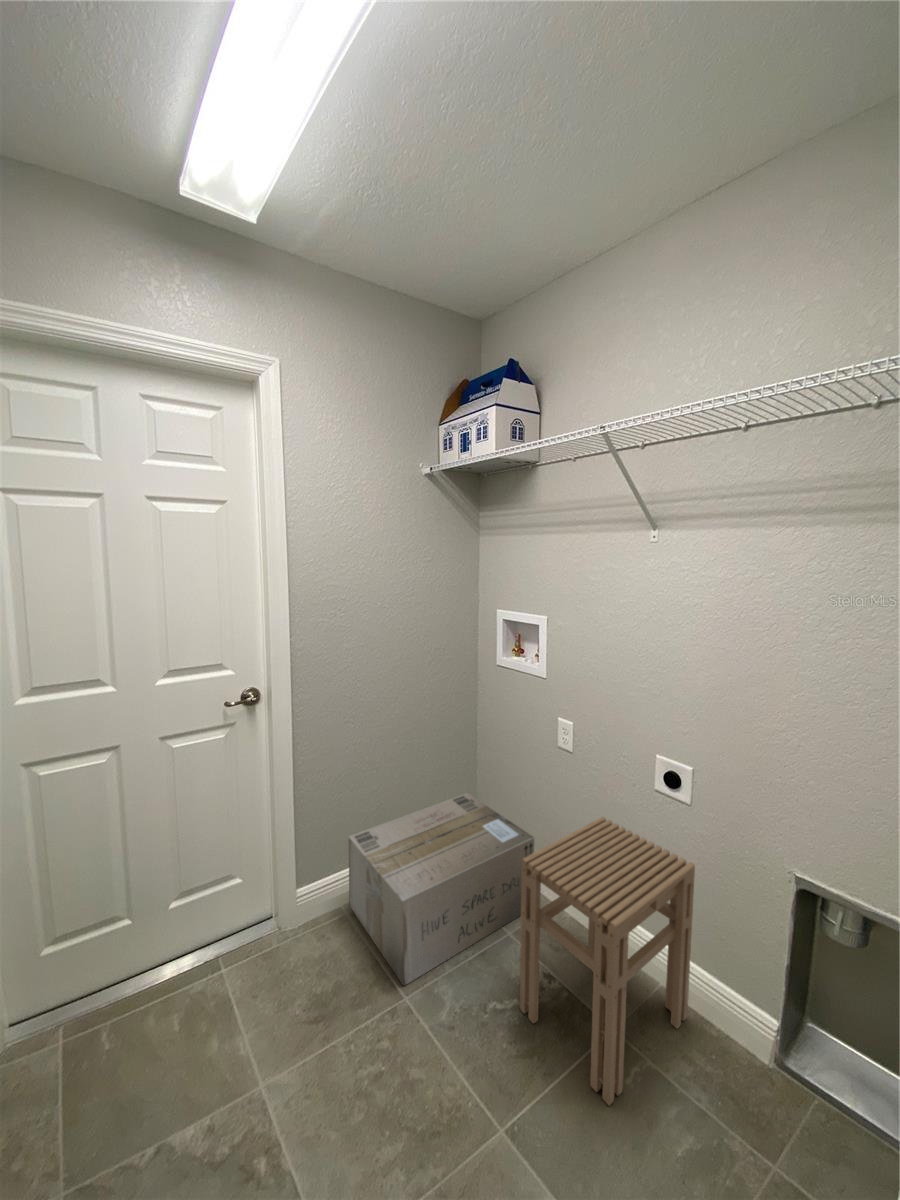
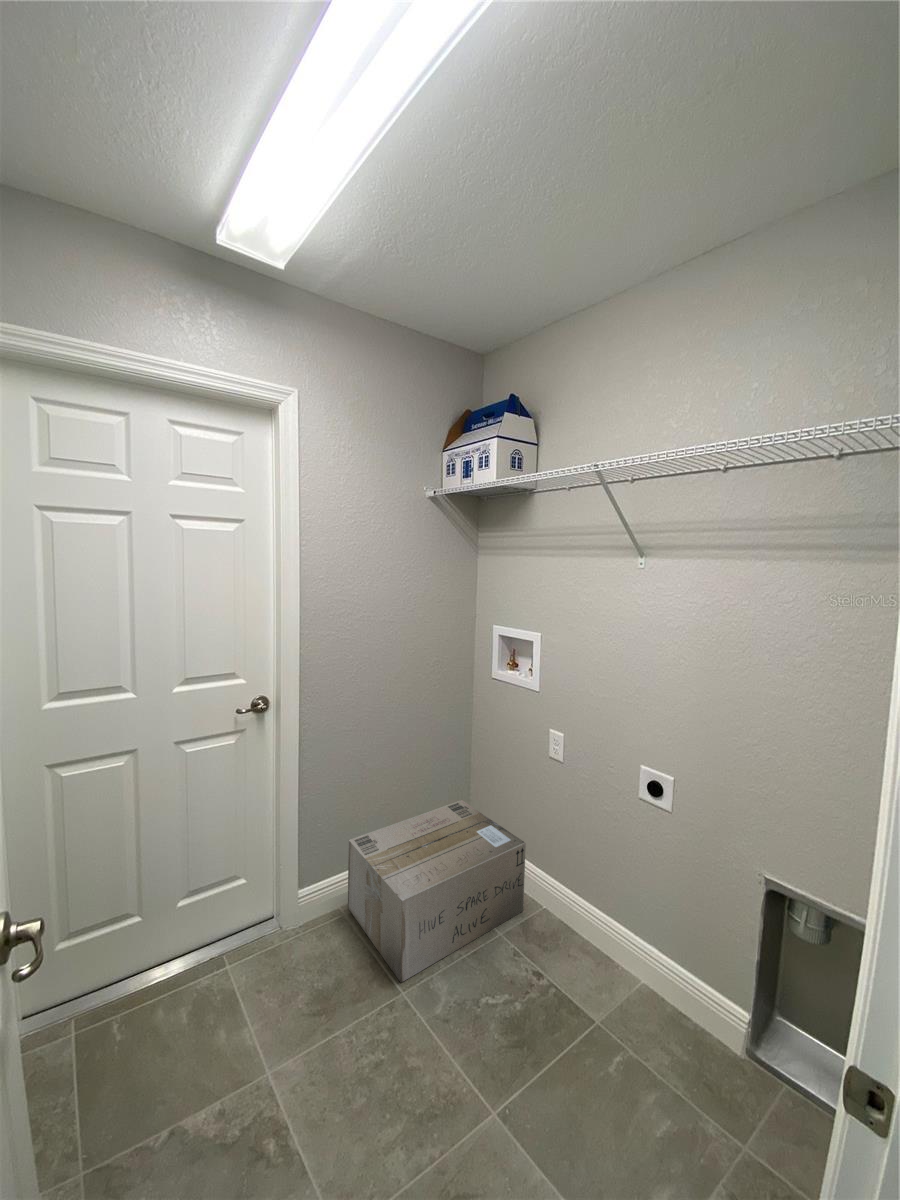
stool: present [520,817,695,1106] -> none [511,823,675,1092]

